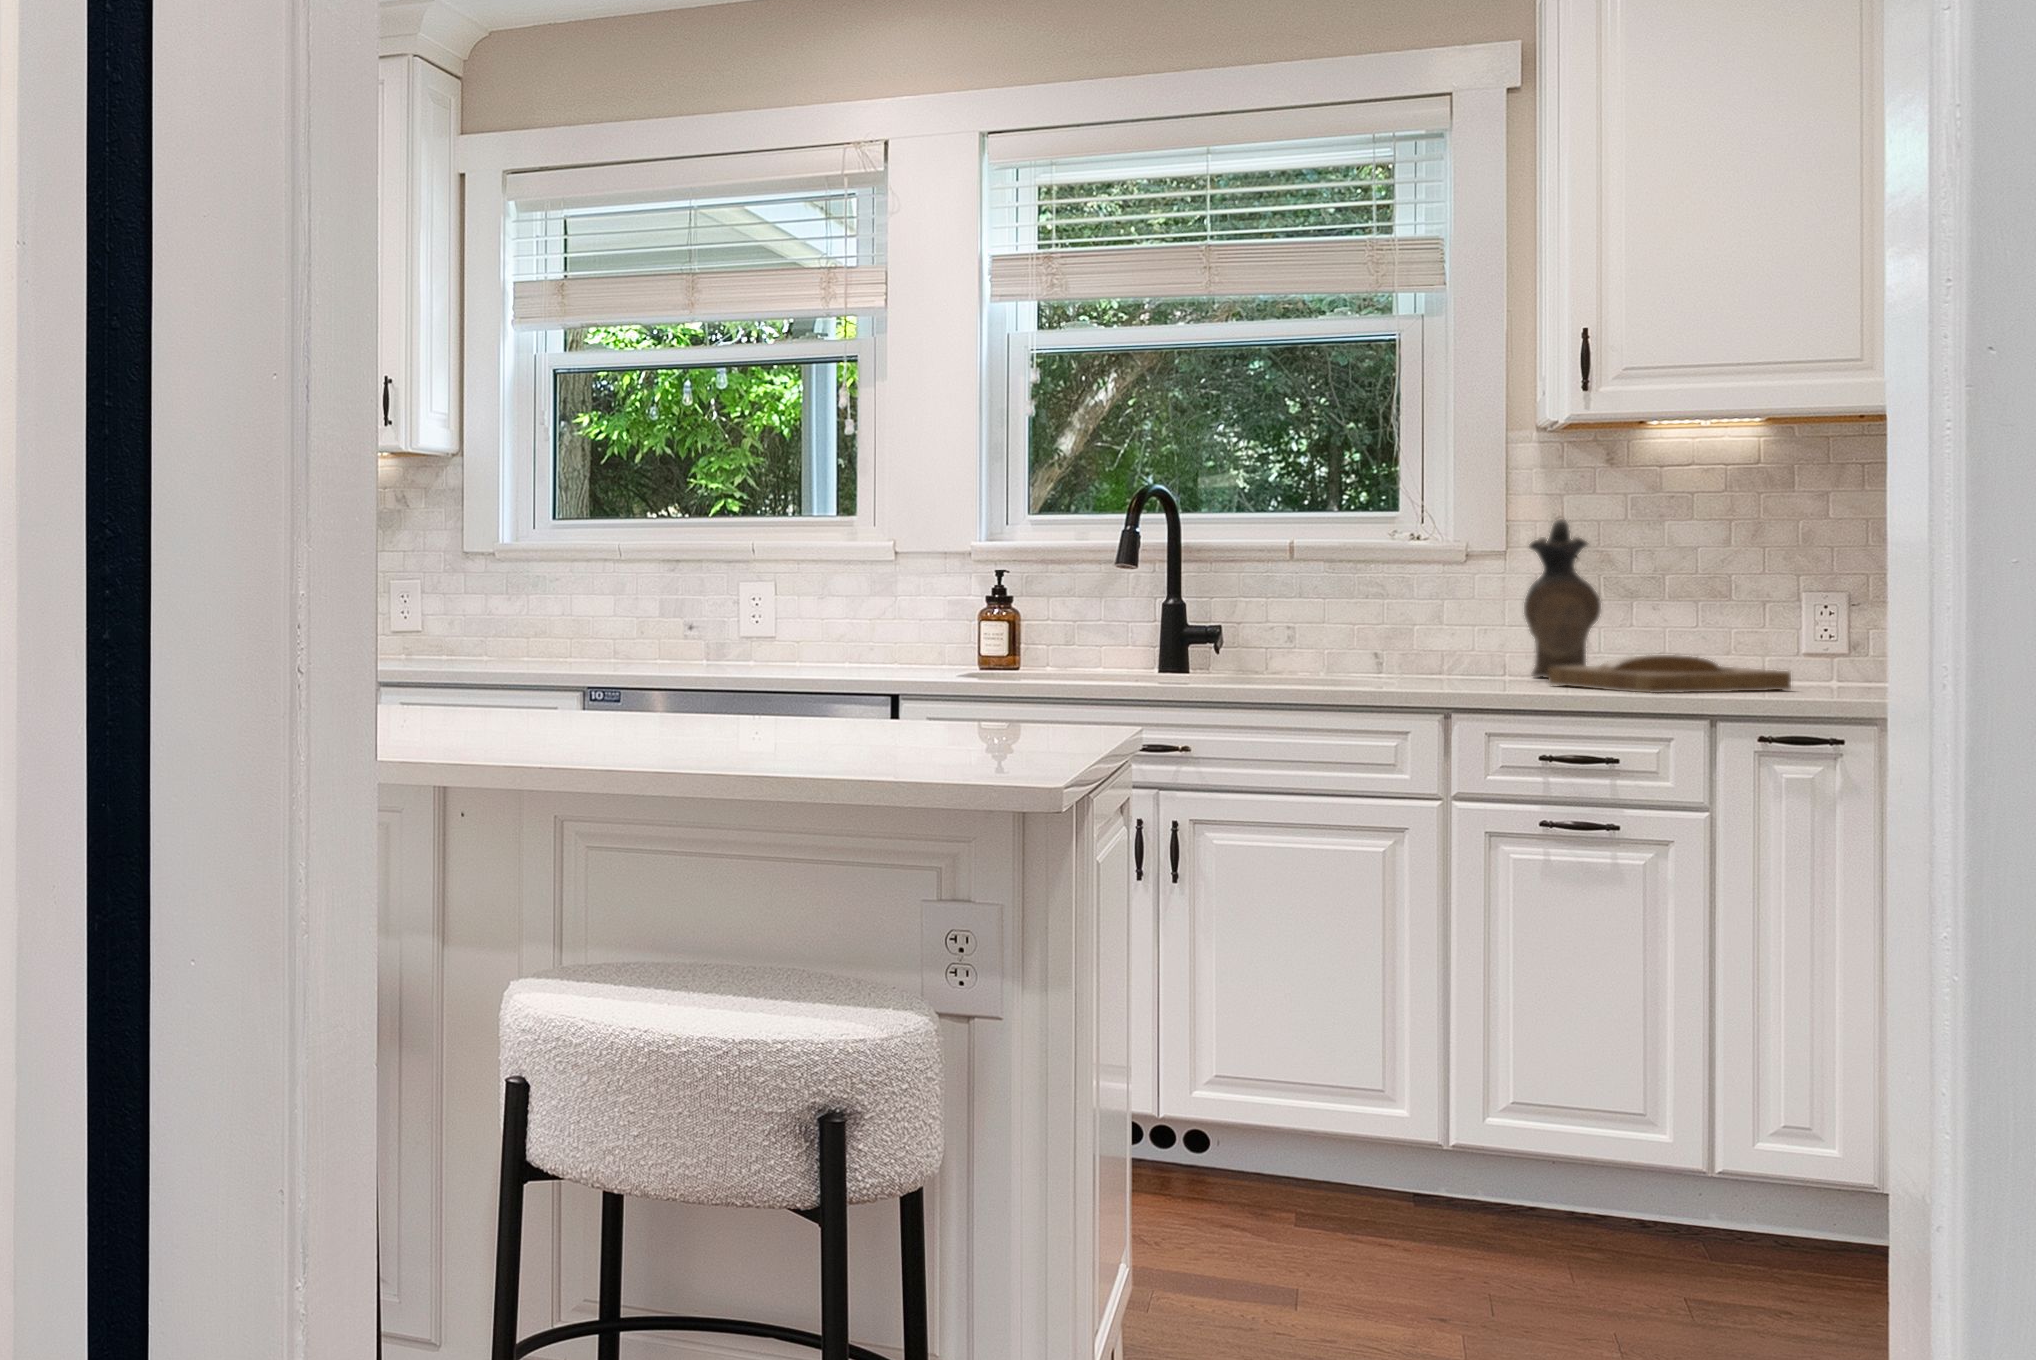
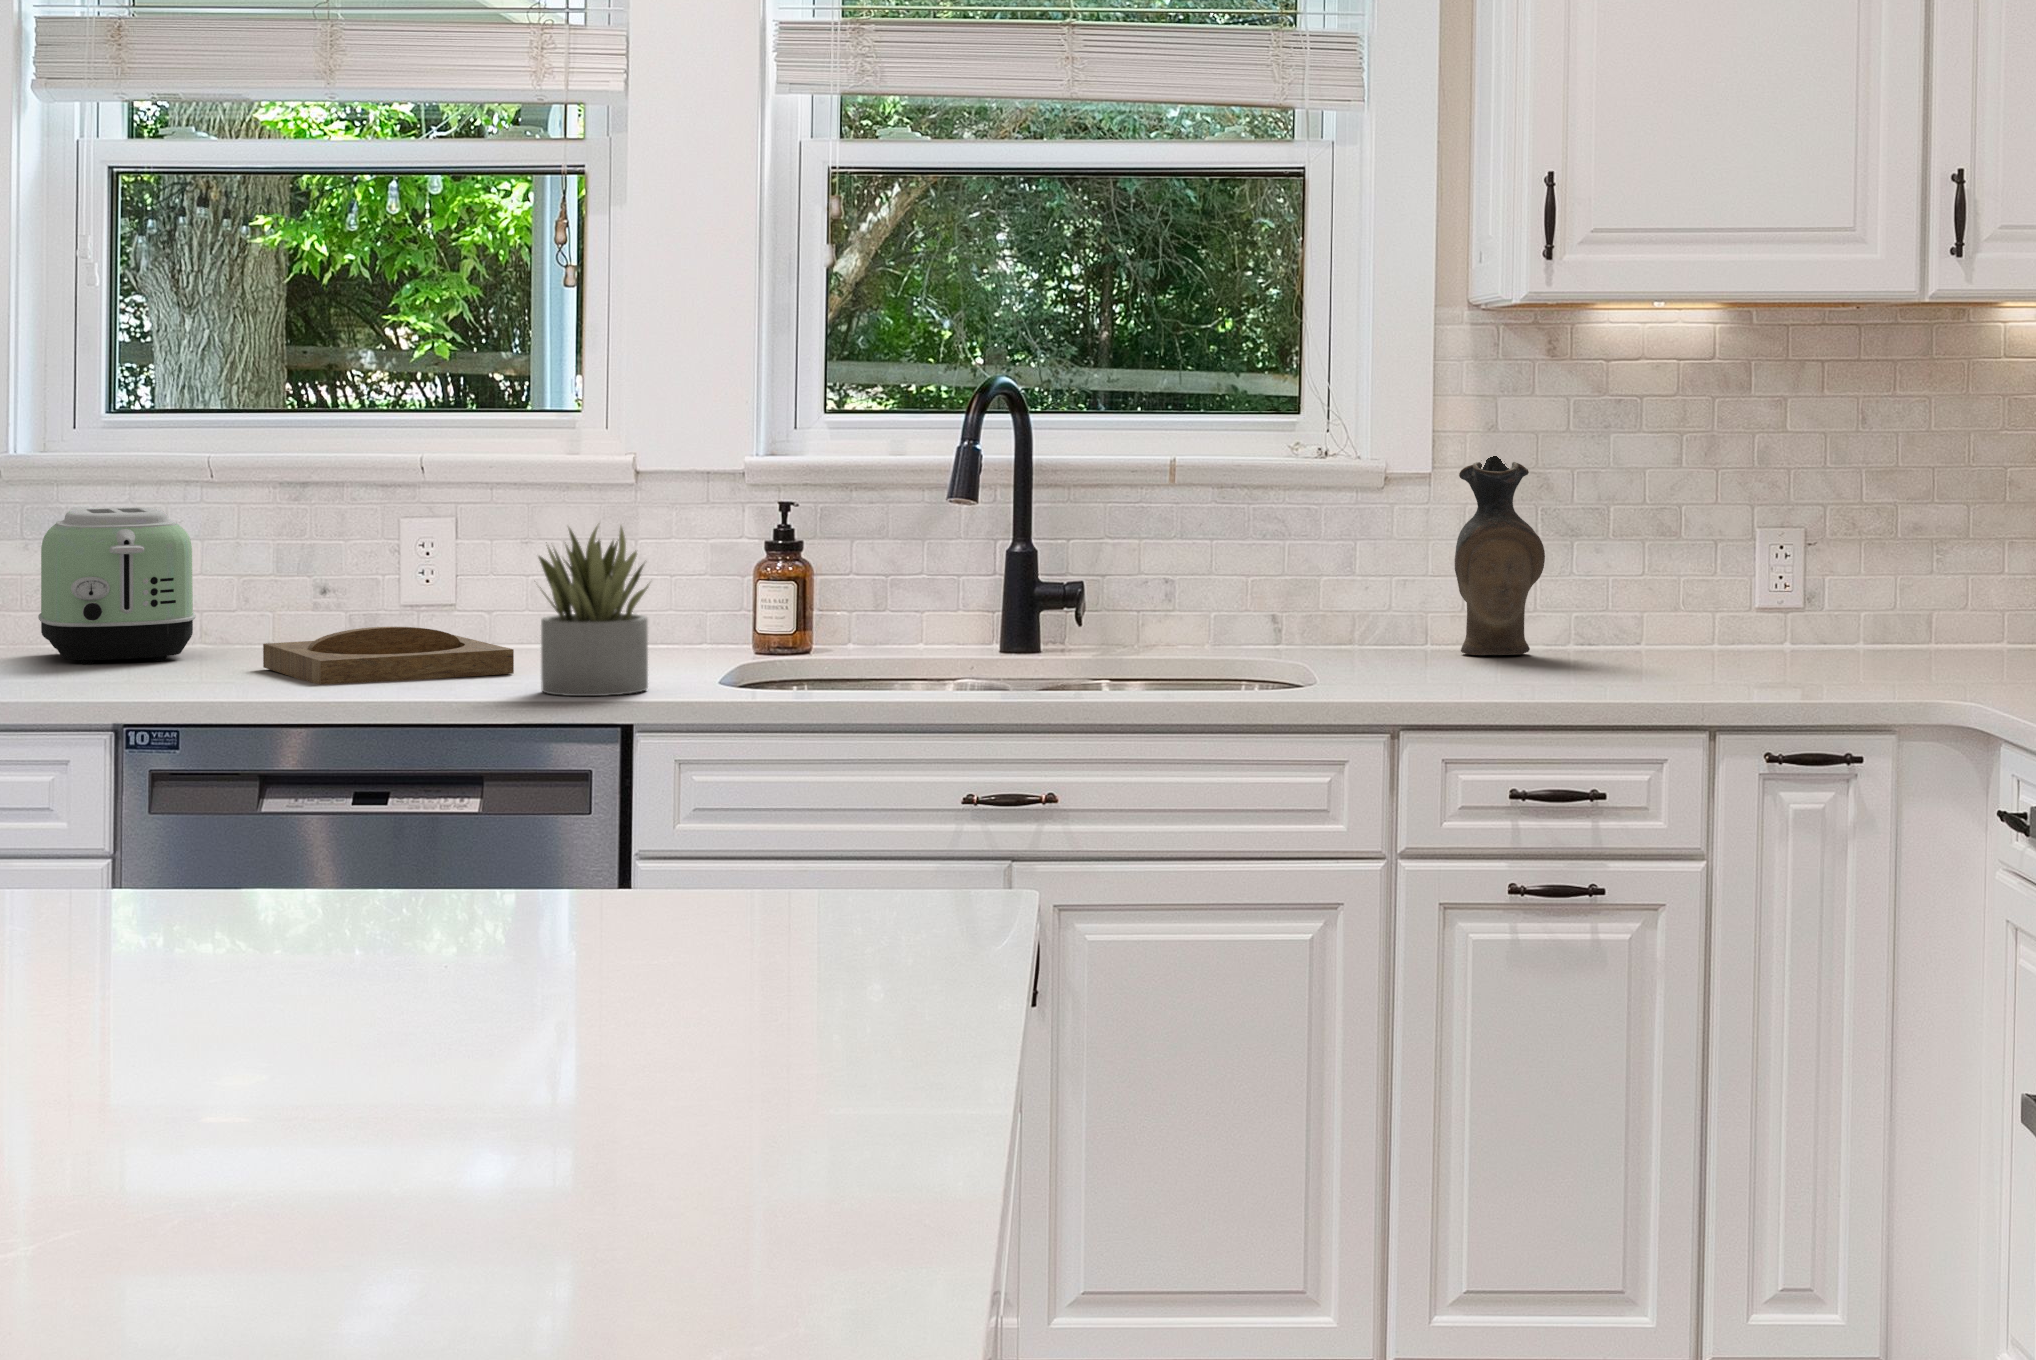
succulent plant: none [835,578,911,683] -> present [538,526,649,696]
toaster: none [520,579,614,670] -> present [38,507,196,664]
tray: present [1548,655,1791,693] -> present [263,627,514,685]

